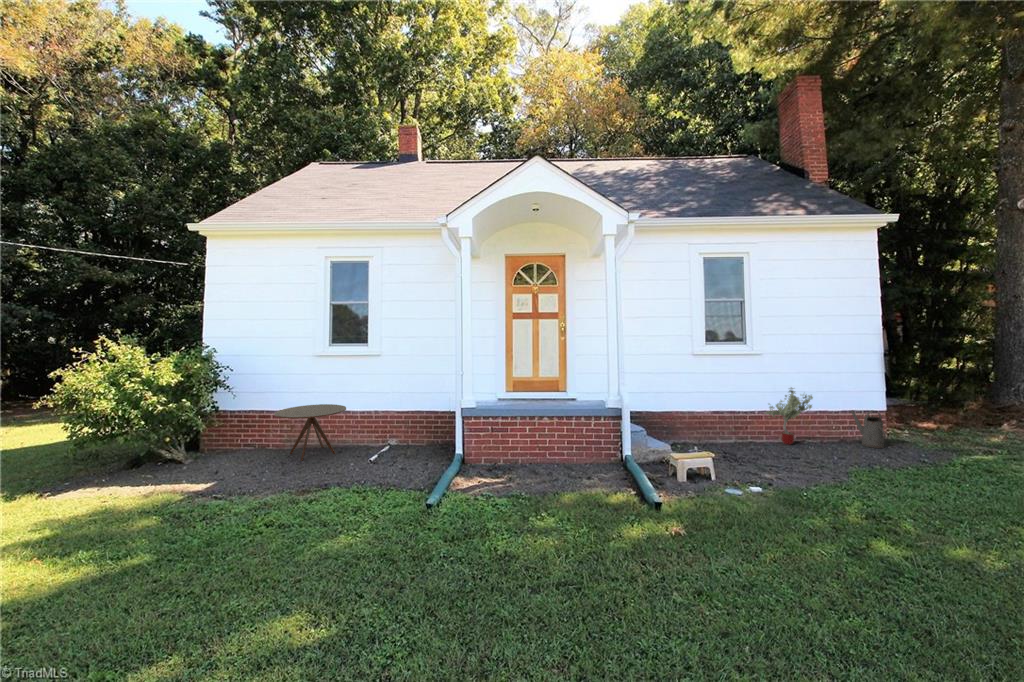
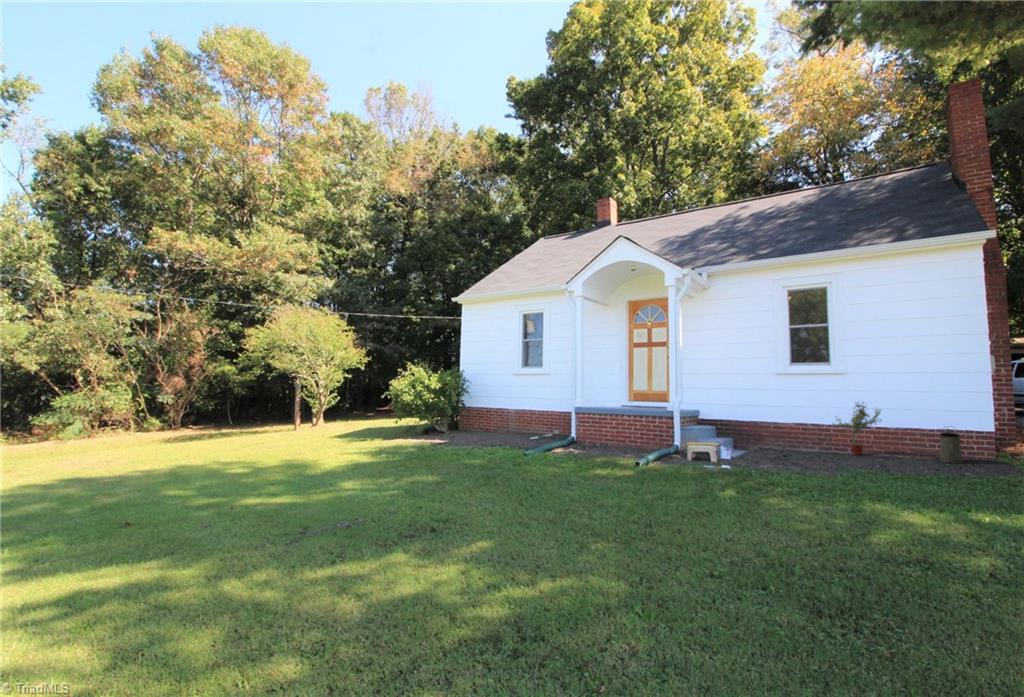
round table: present [275,404,346,461] -> none [482,406,522,436]

